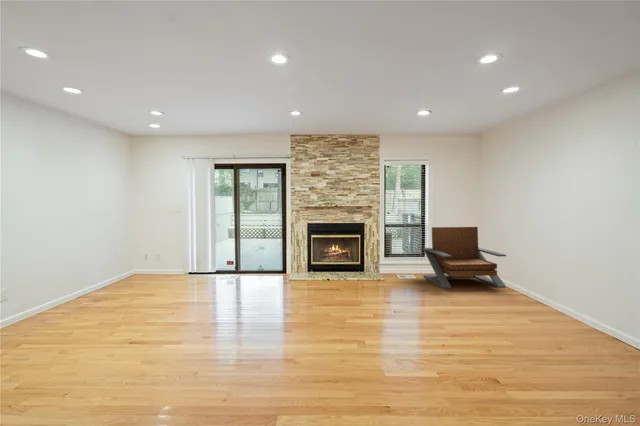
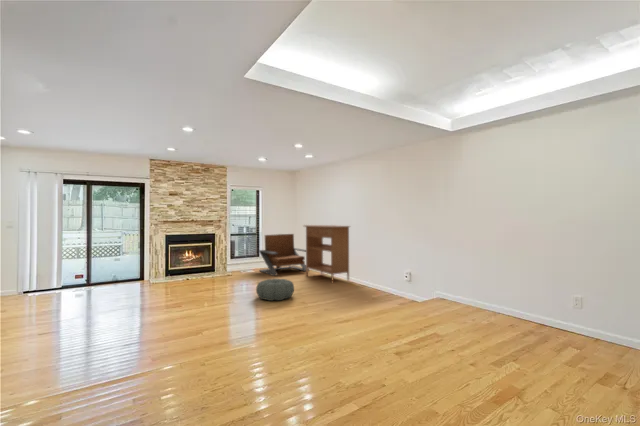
console table: none [496,215,609,325] -> present [305,225,349,280]
pouf: none [411,306,483,354] -> present [256,279,294,301]

